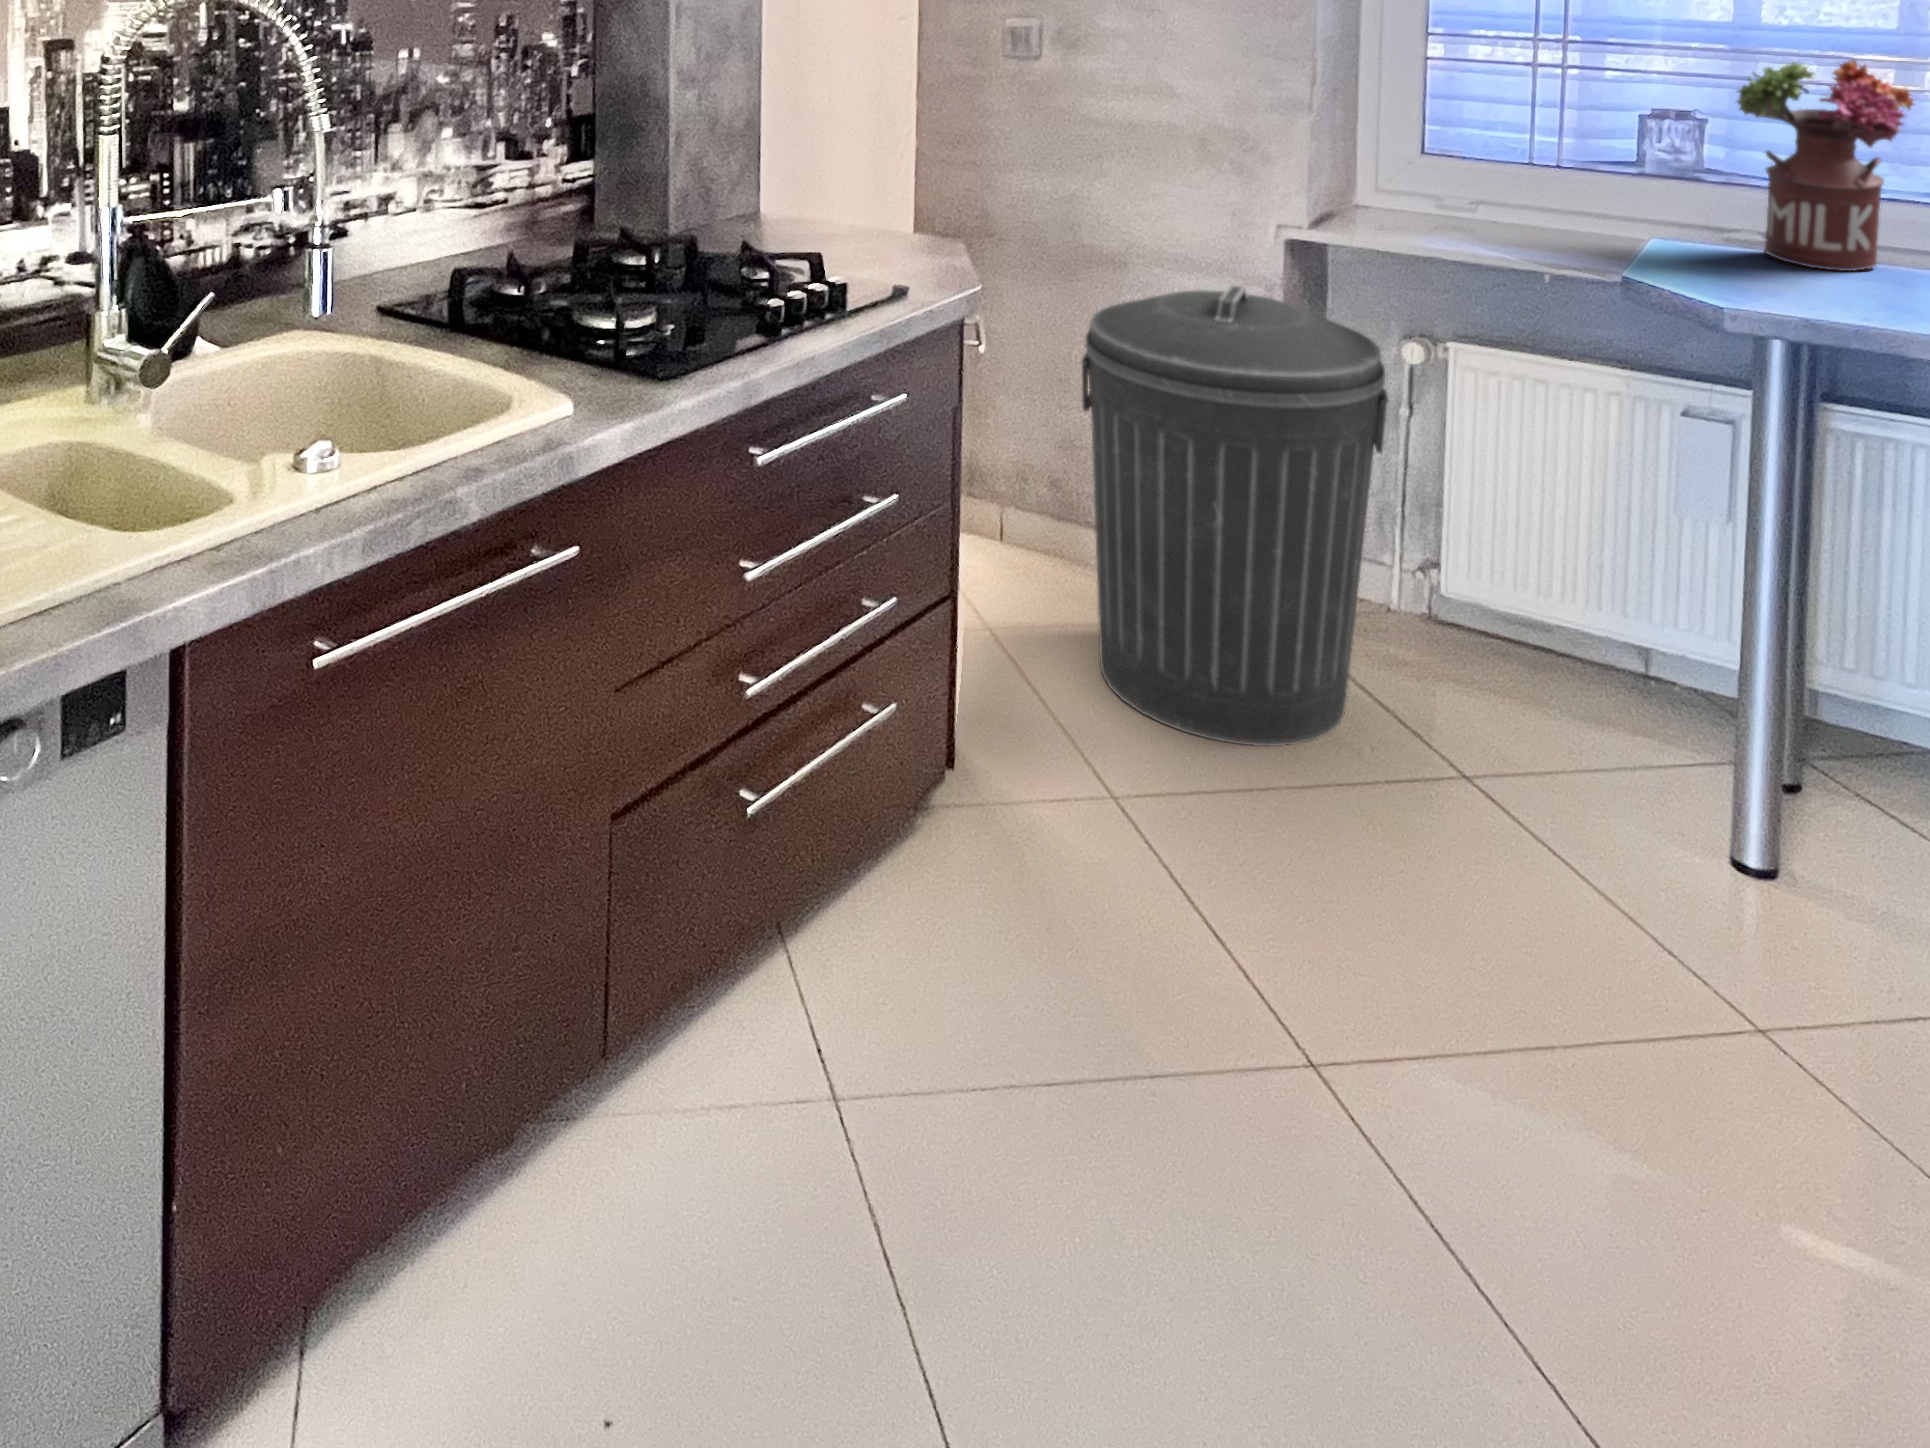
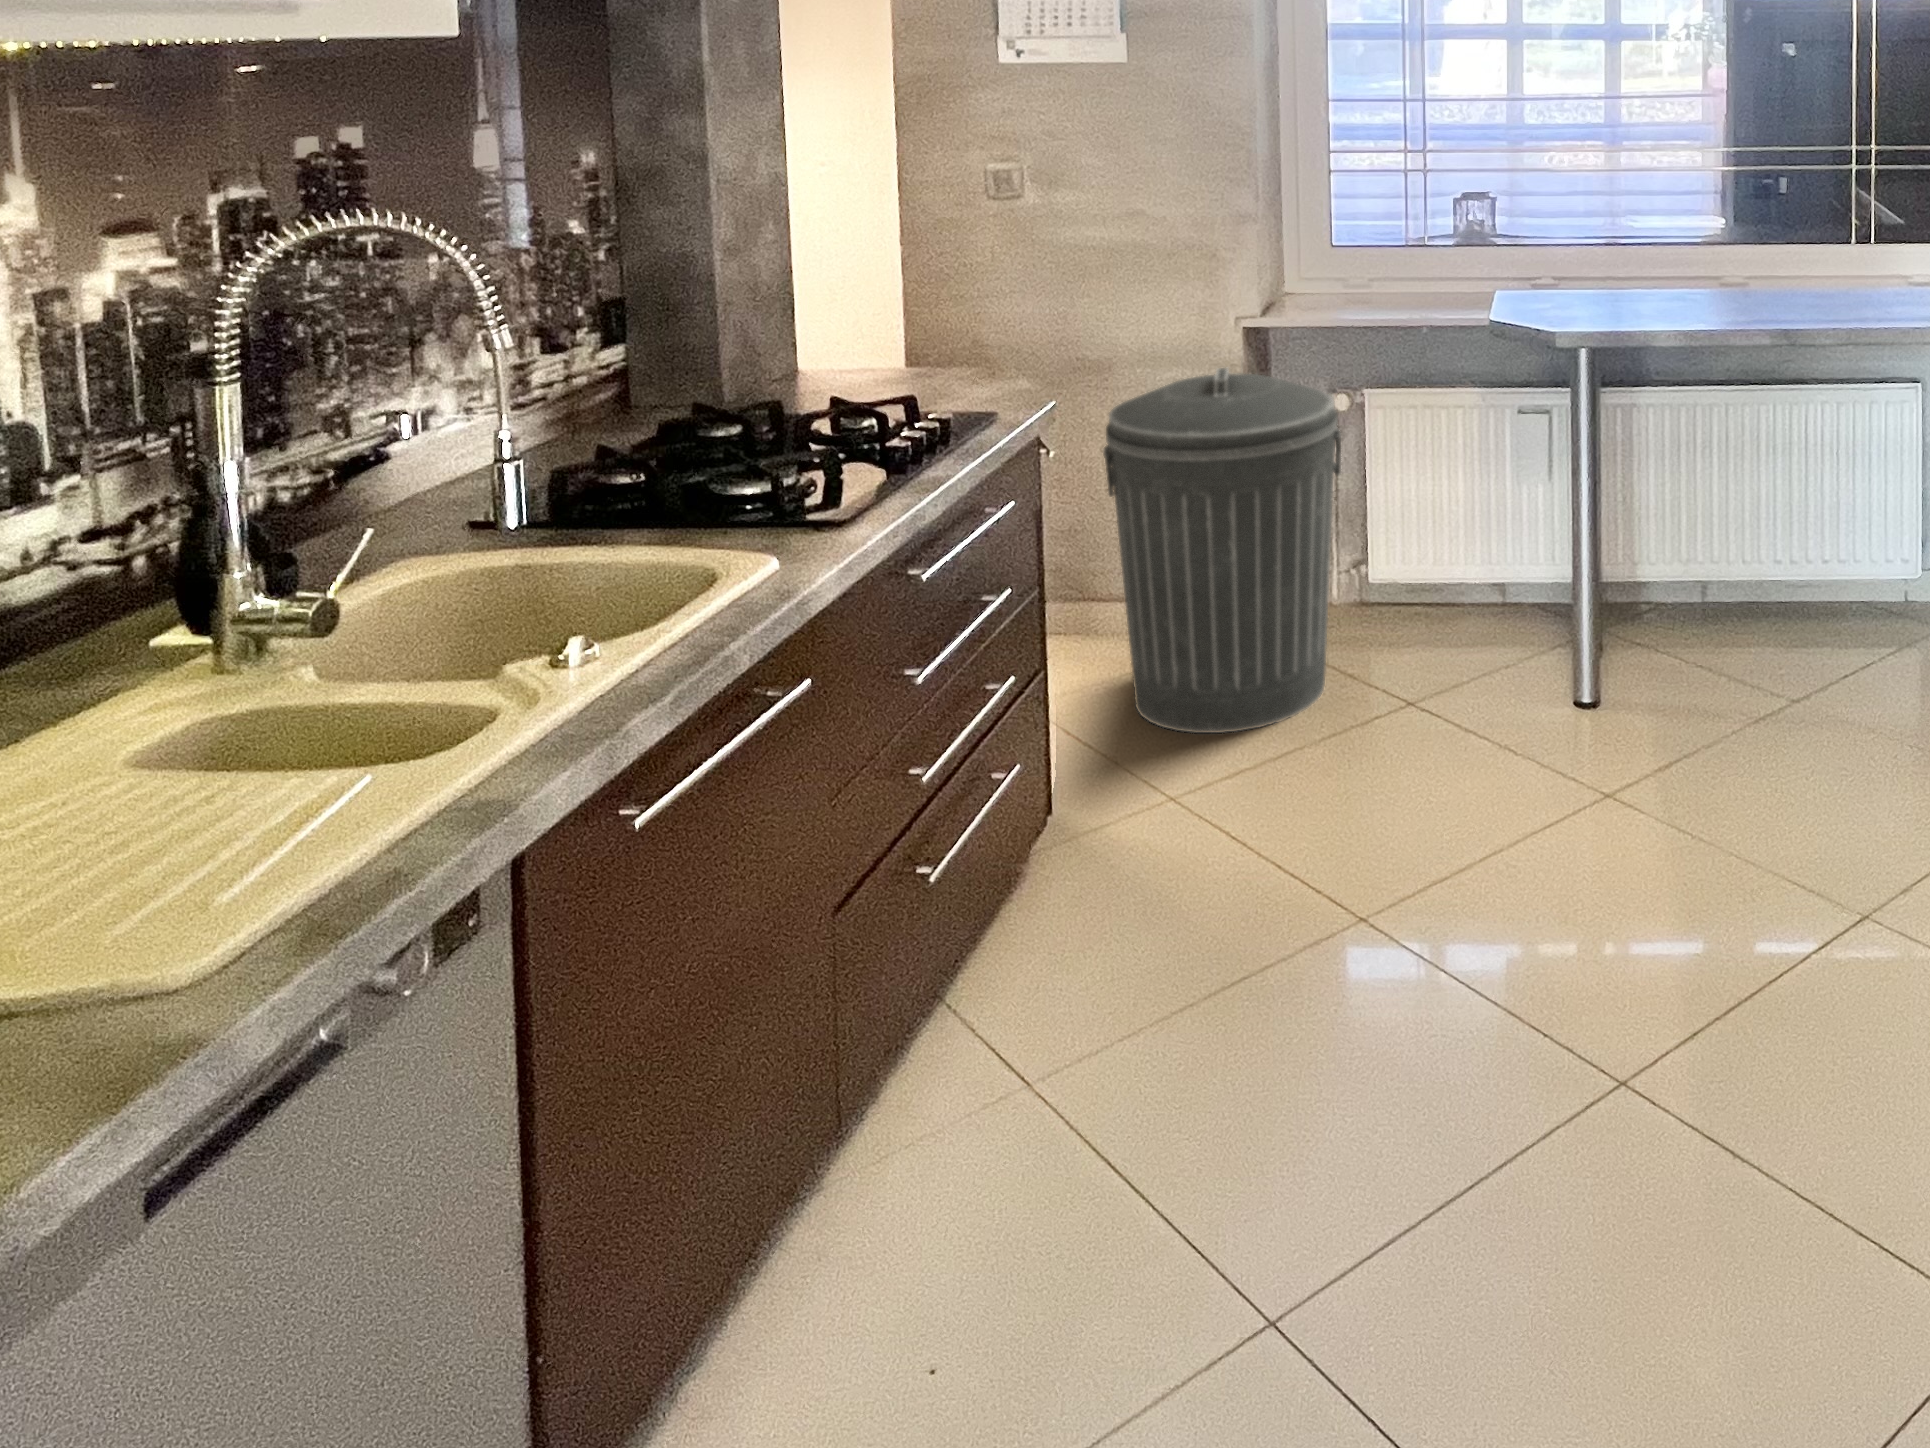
flower arrangement: present [1737,60,1914,271] -> none [1537,146,1633,288]

